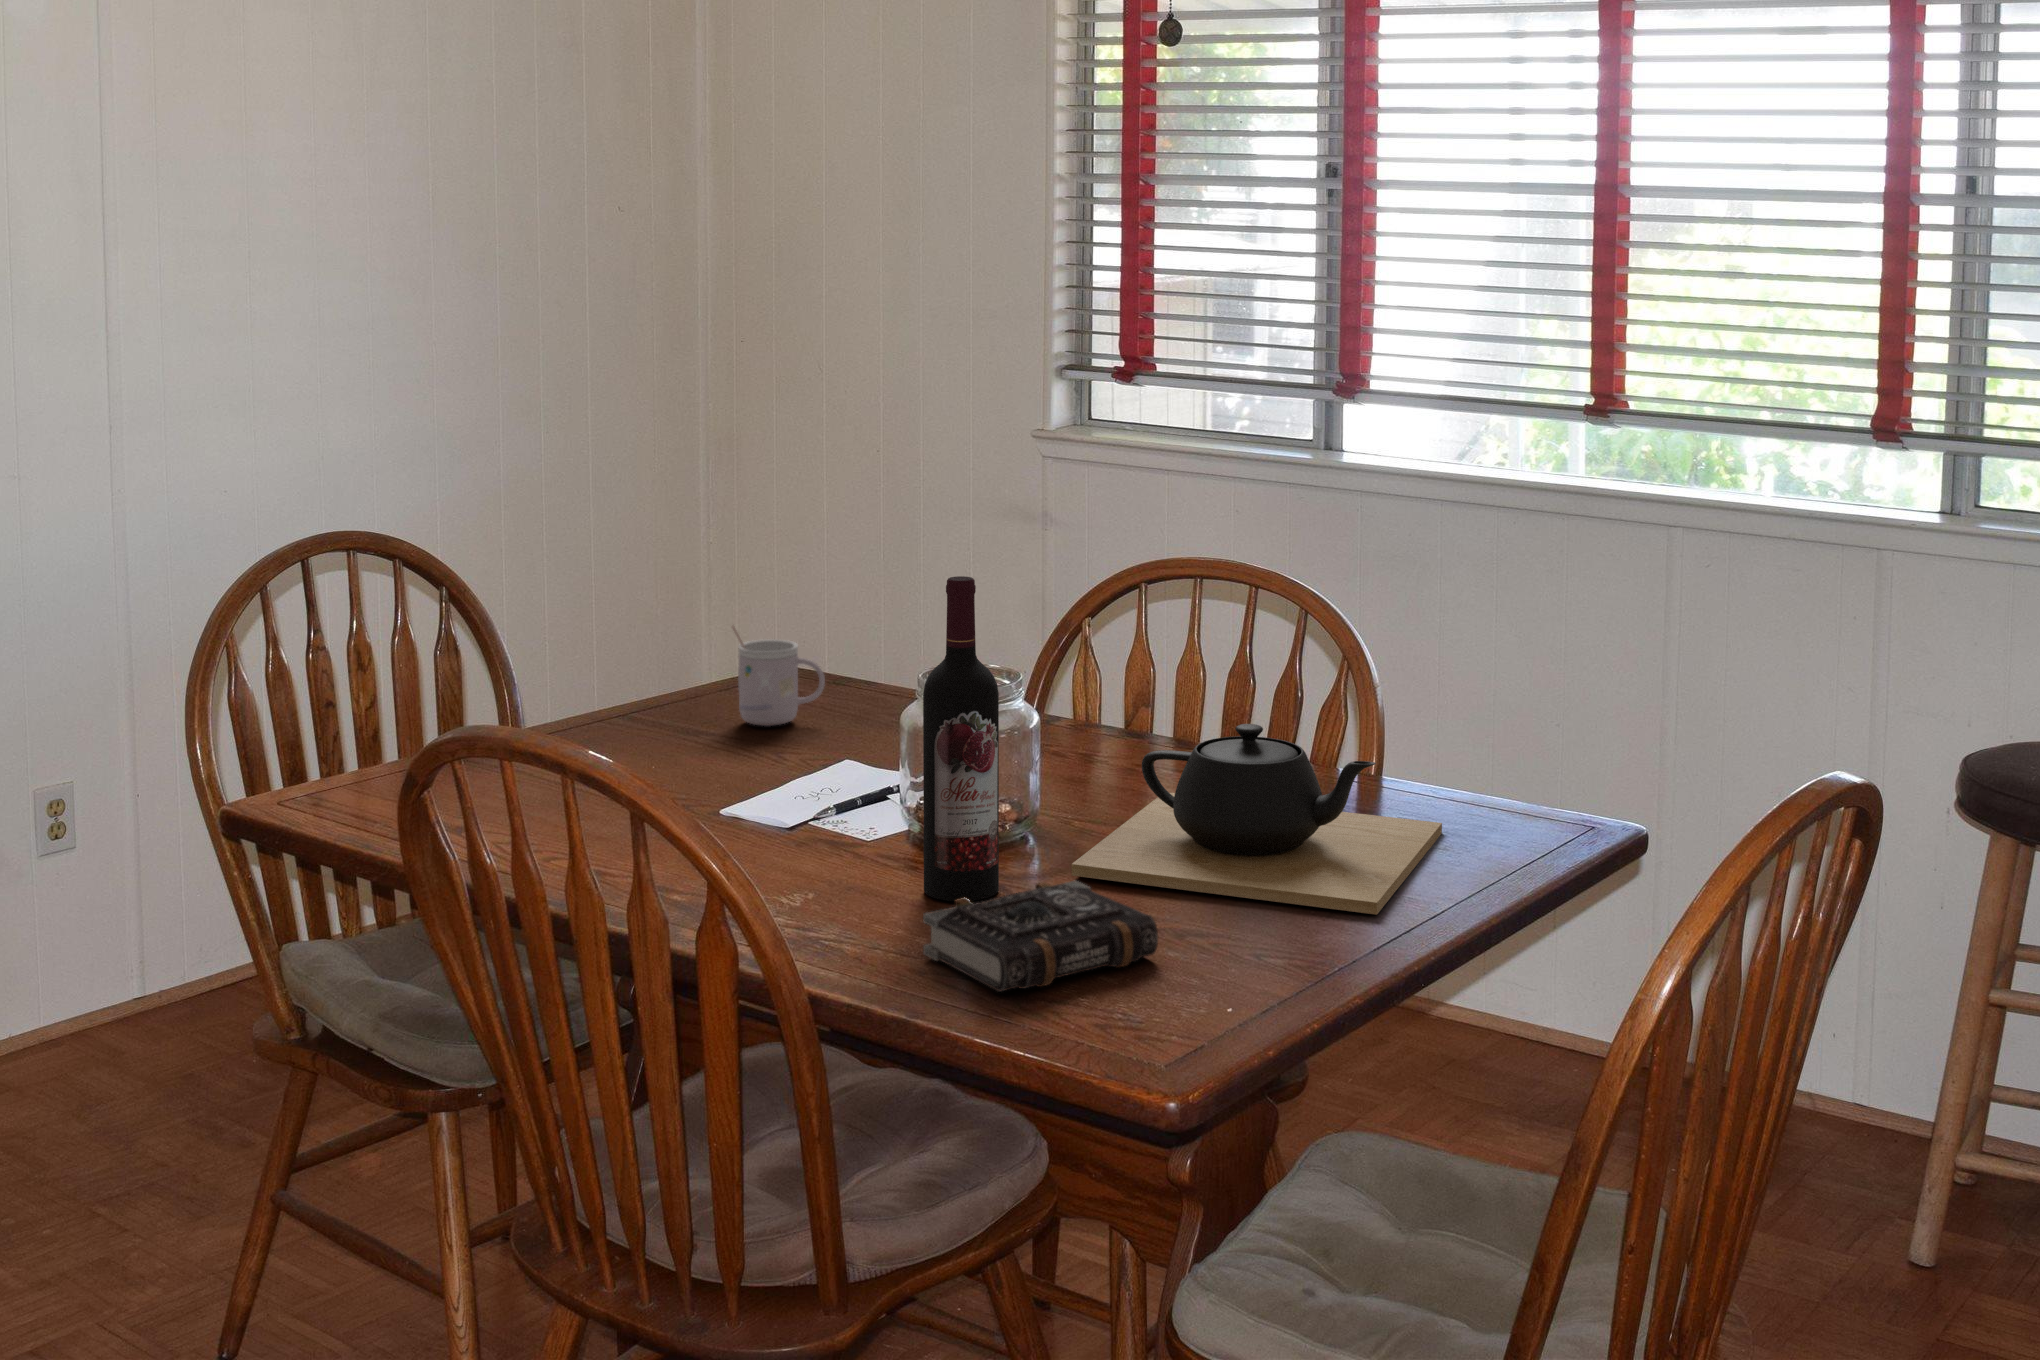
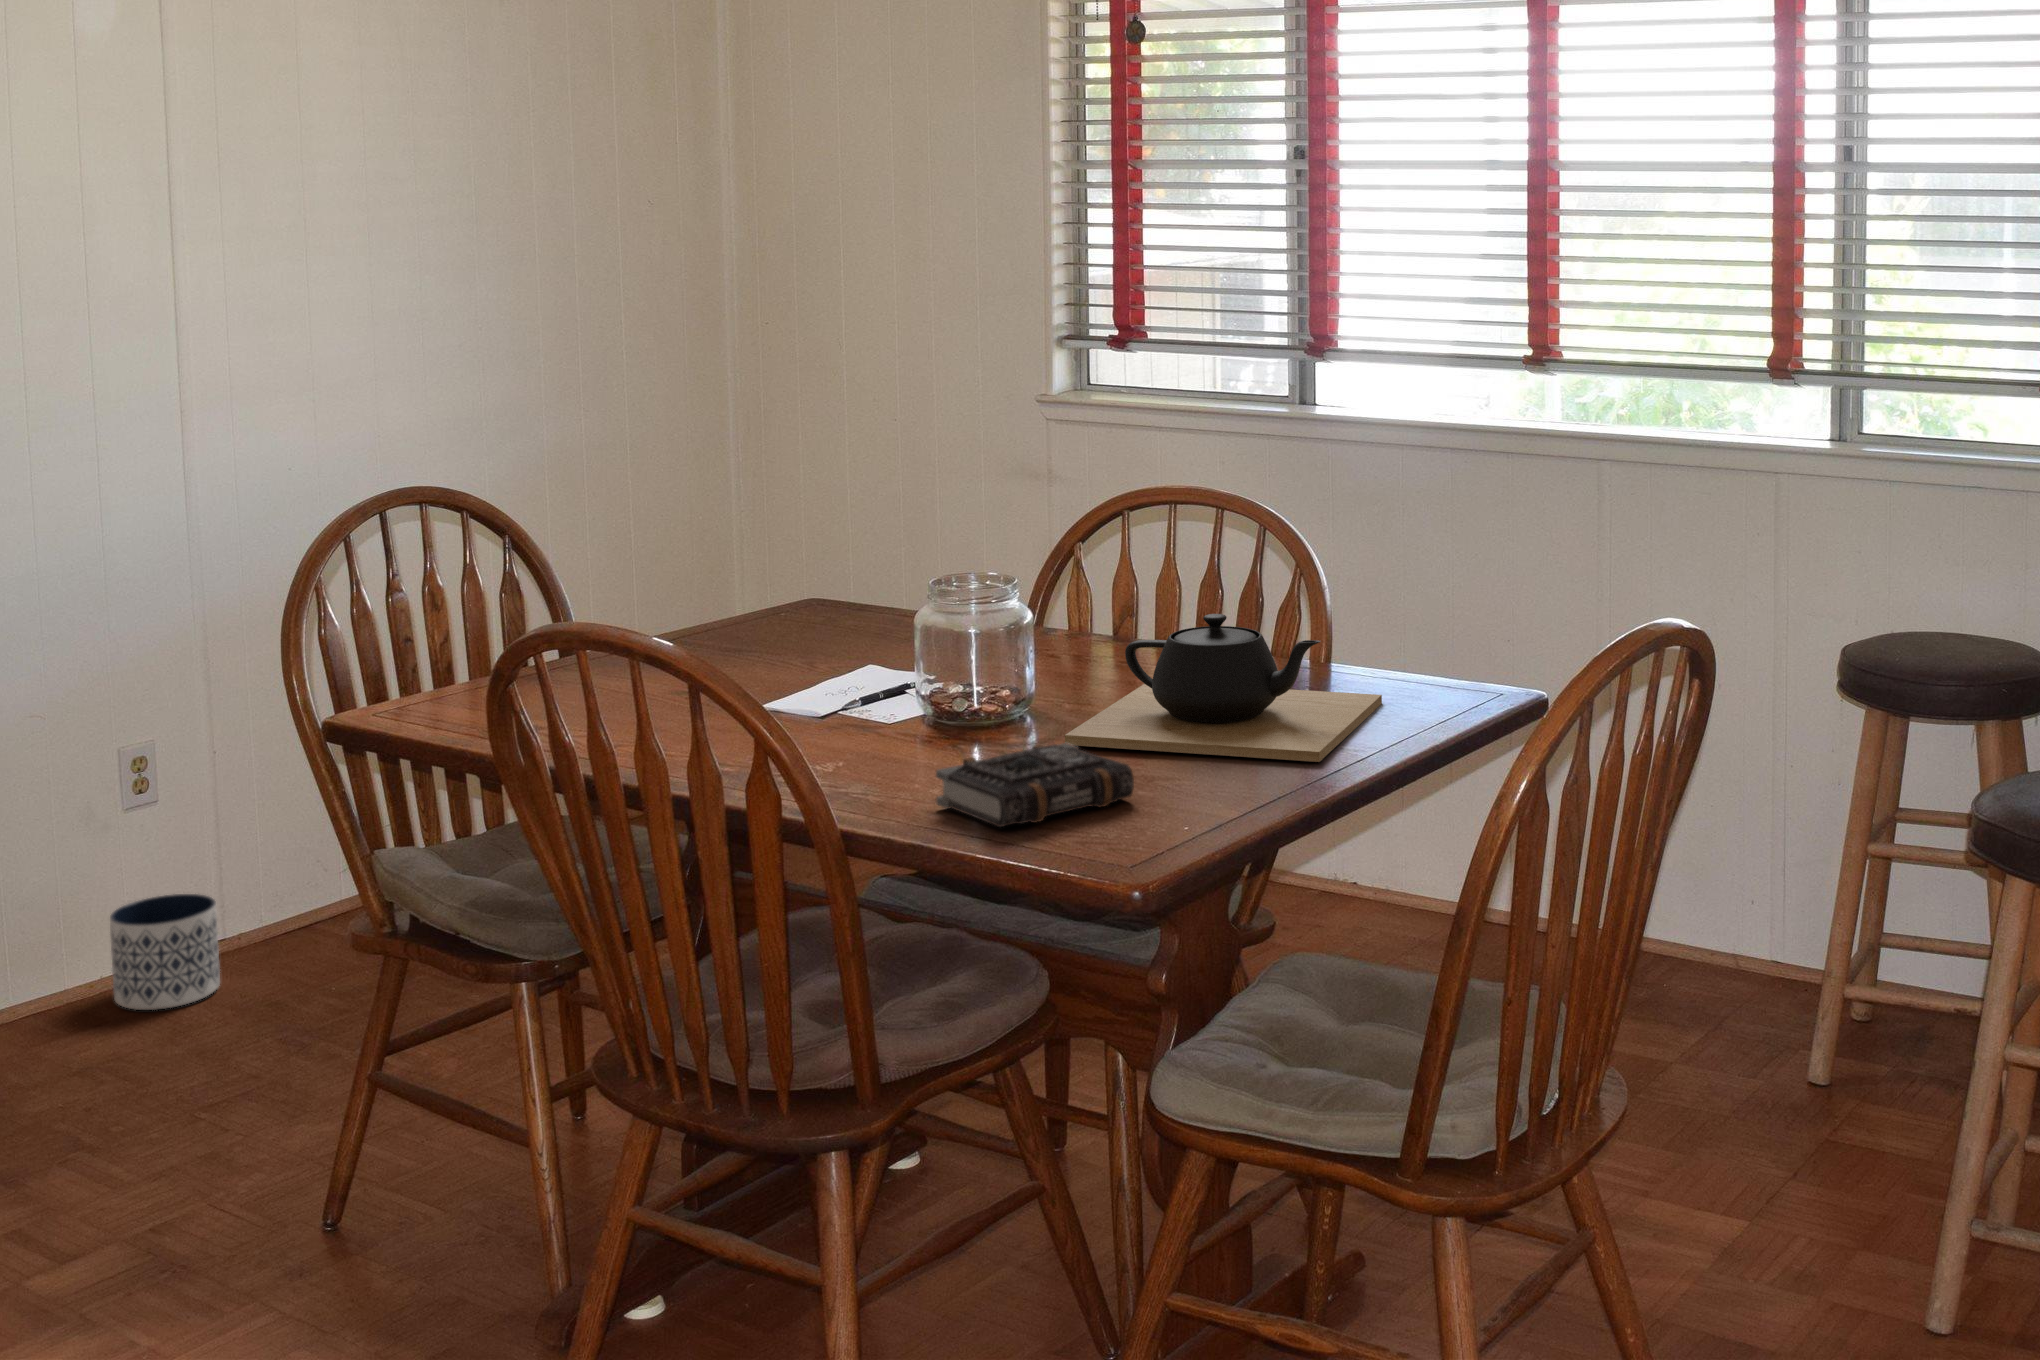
wine bottle: present [923,576,999,901] -> none [934,492,1003,767]
mug: present [732,626,825,726] -> none [767,558,852,646]
planter: none [29,949,143,1075] -> present [110,894,220,1010]

